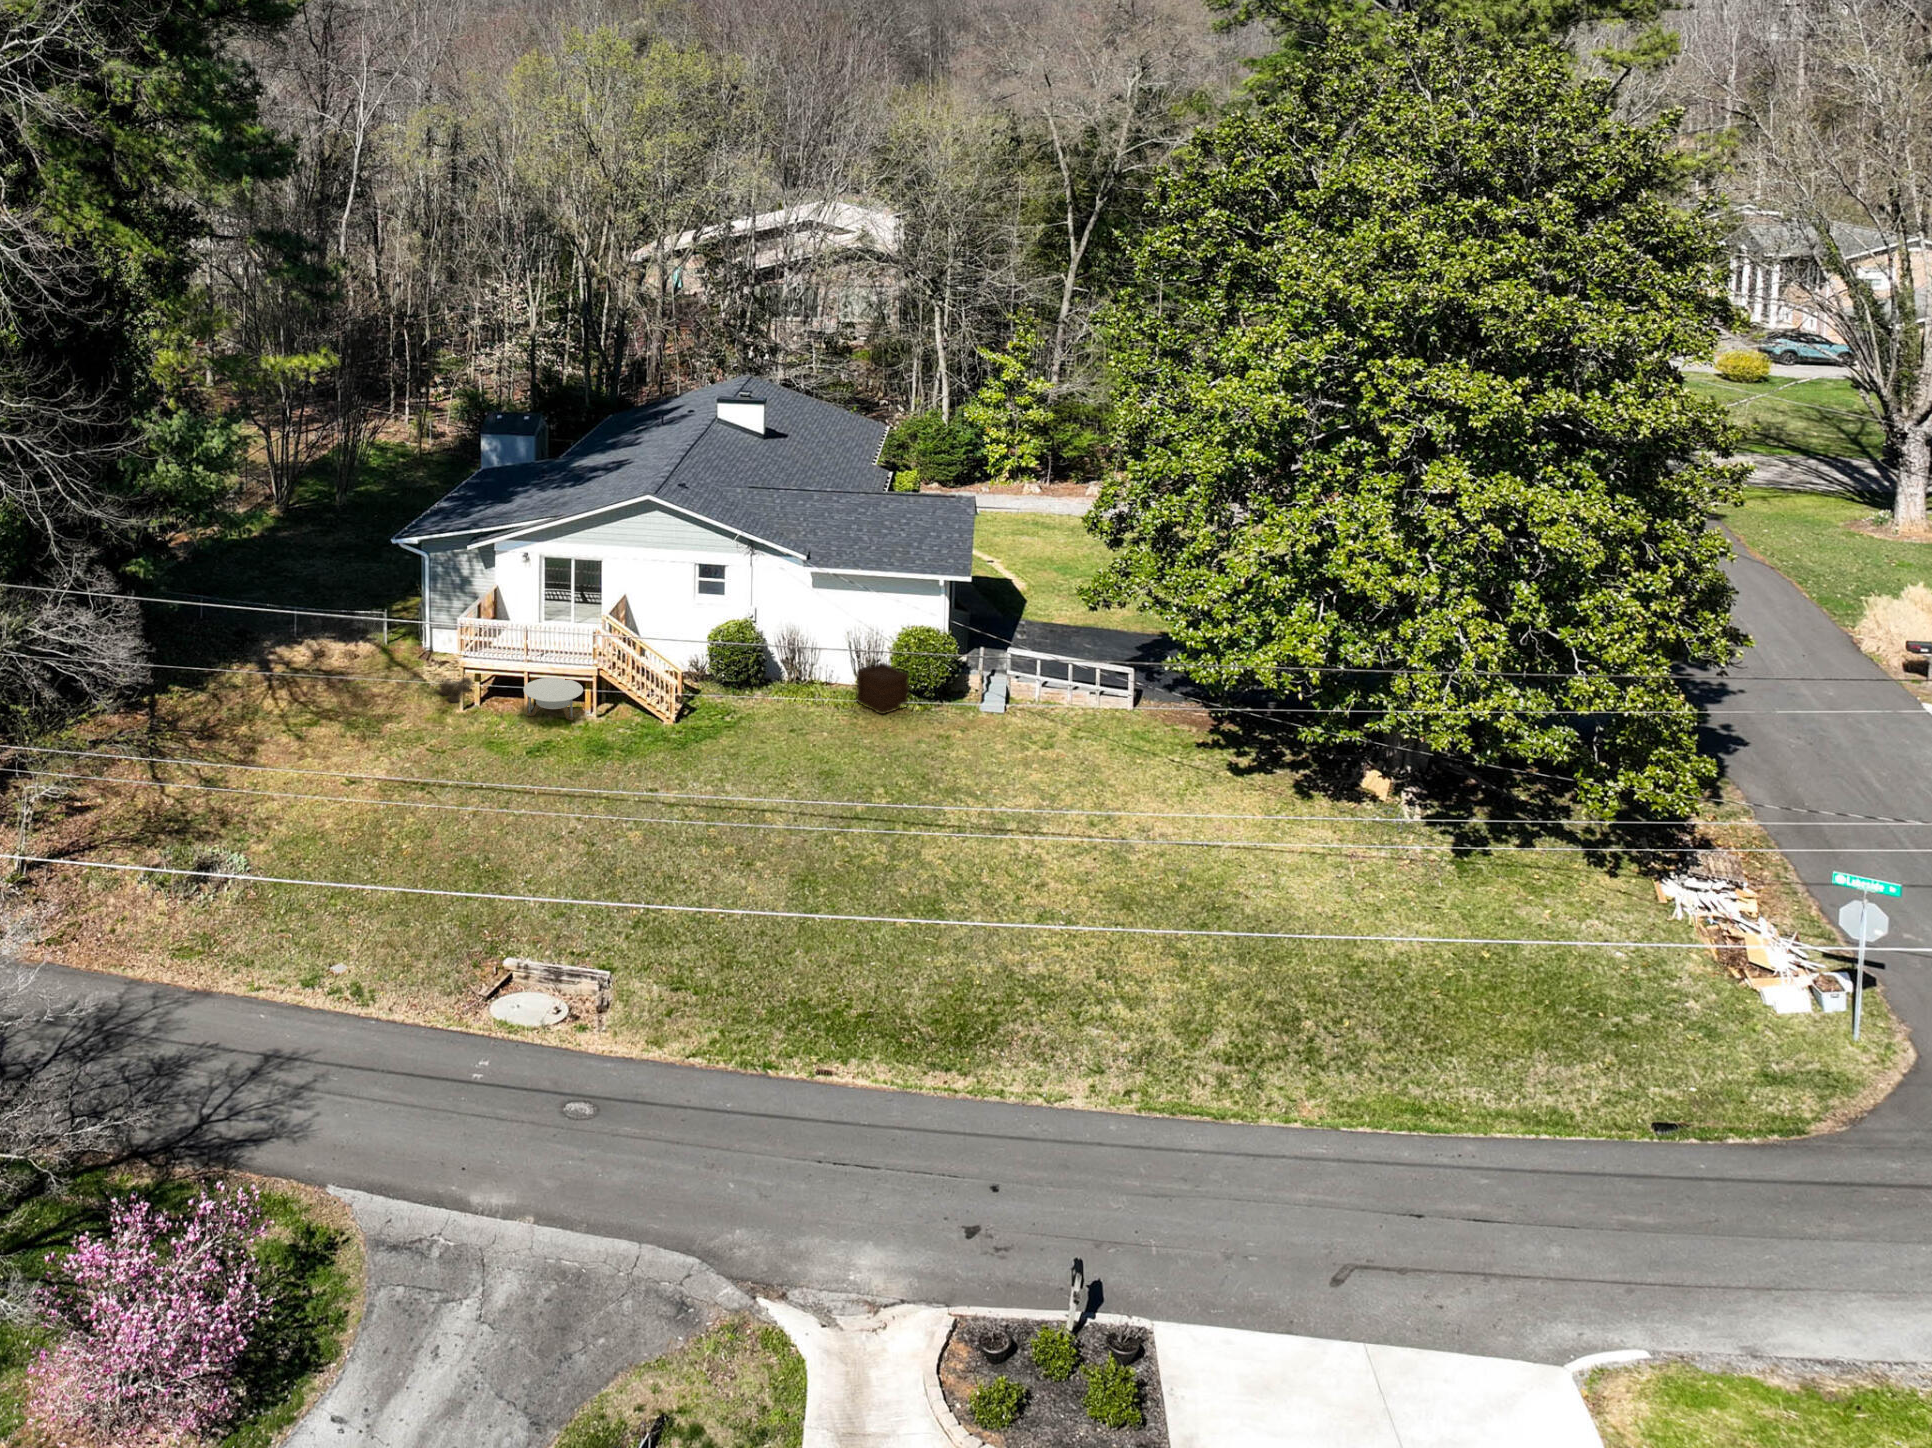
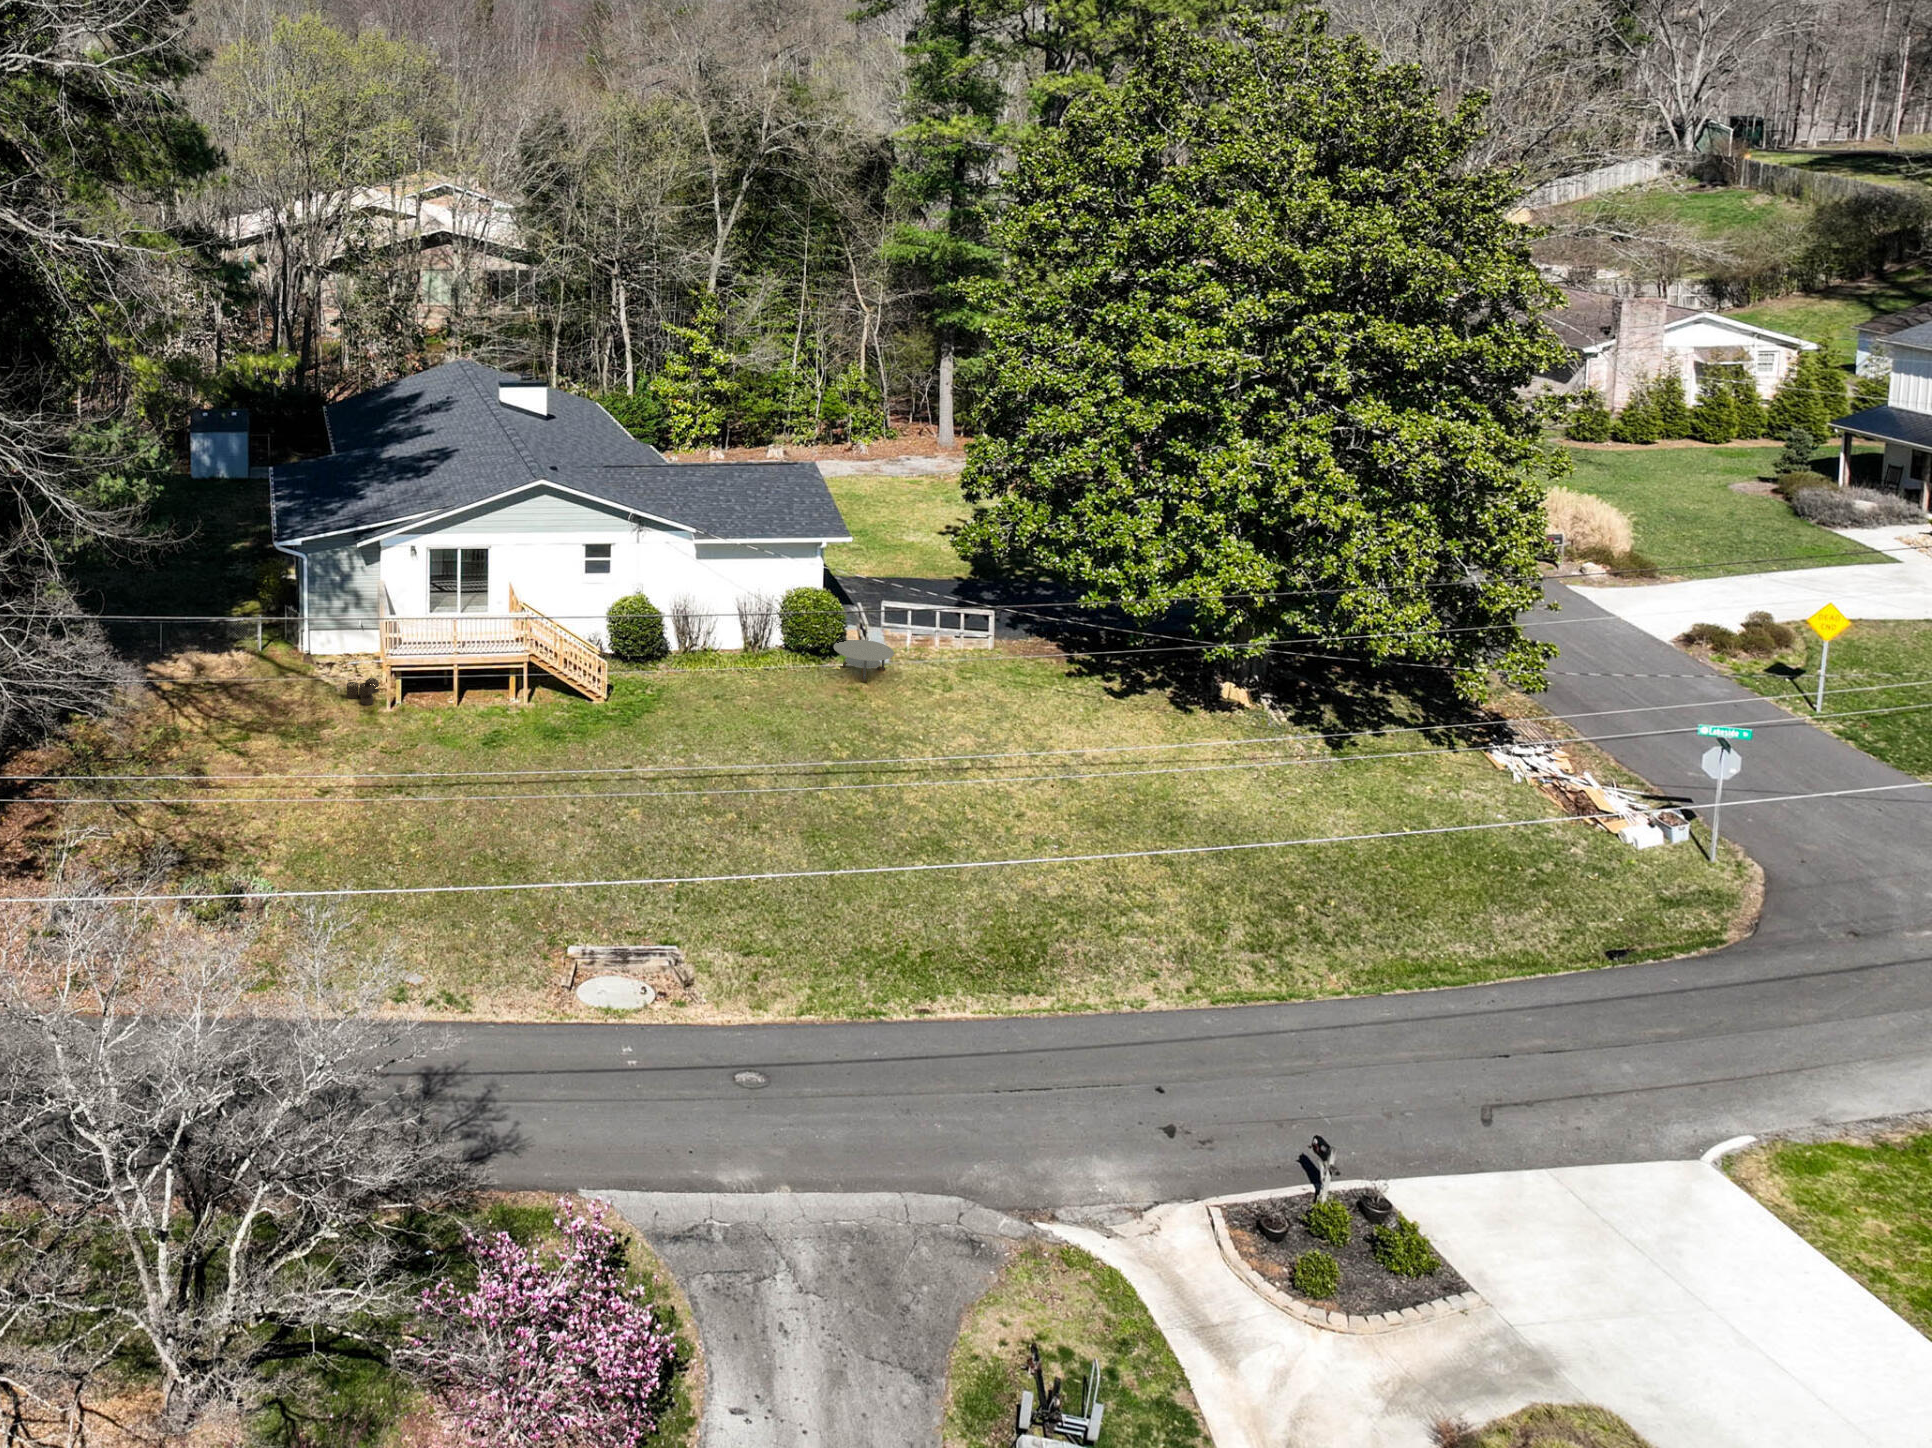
wooden crate: present [856,663,909,714] -> none [757,627,807,677]
round table: present [524,678,583,720] -> present [834,640,894,682]

